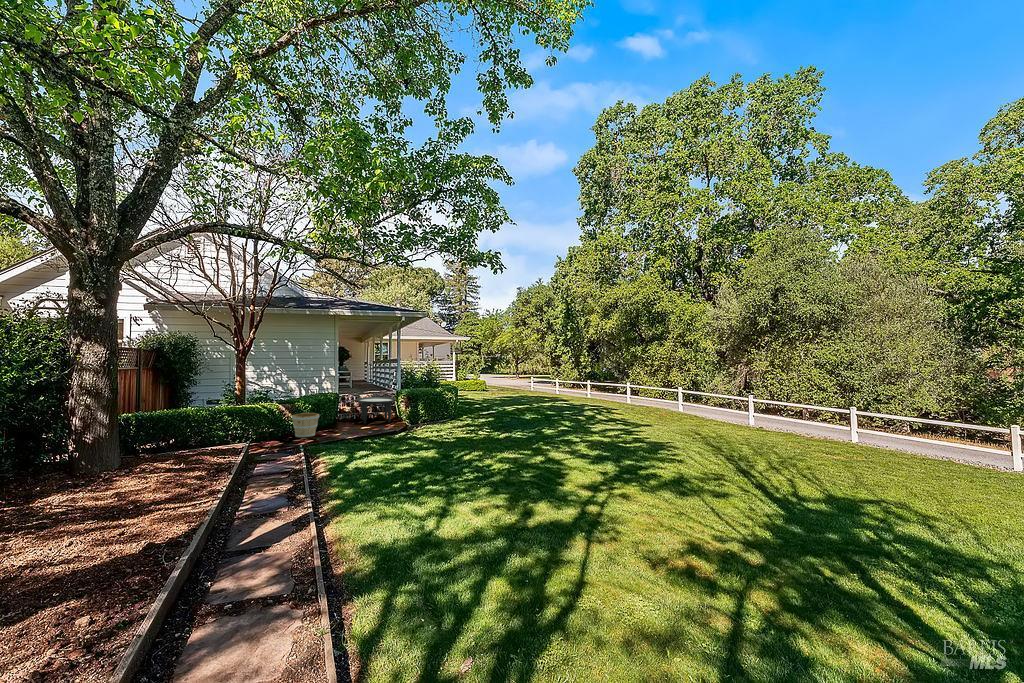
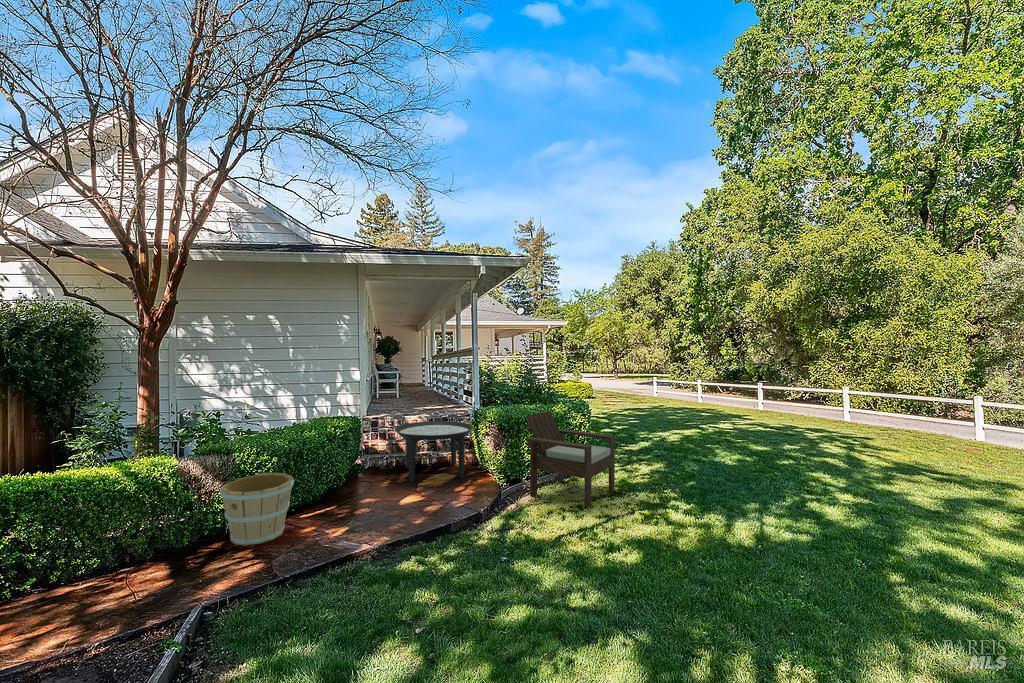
chair: none [419,390,459,430] -> present [526,411,615,509]

